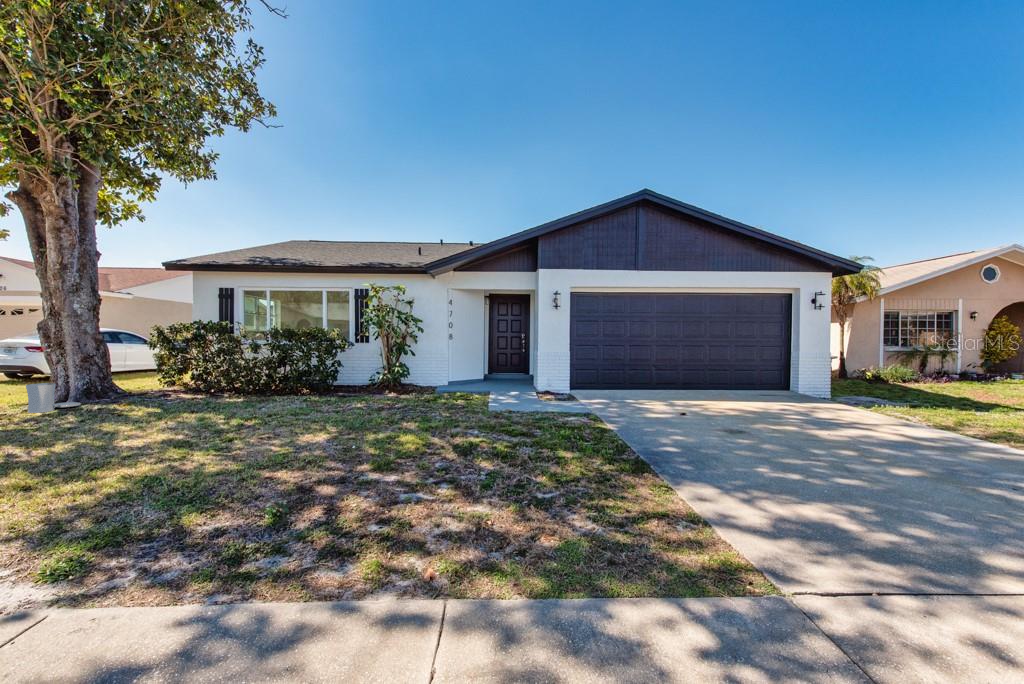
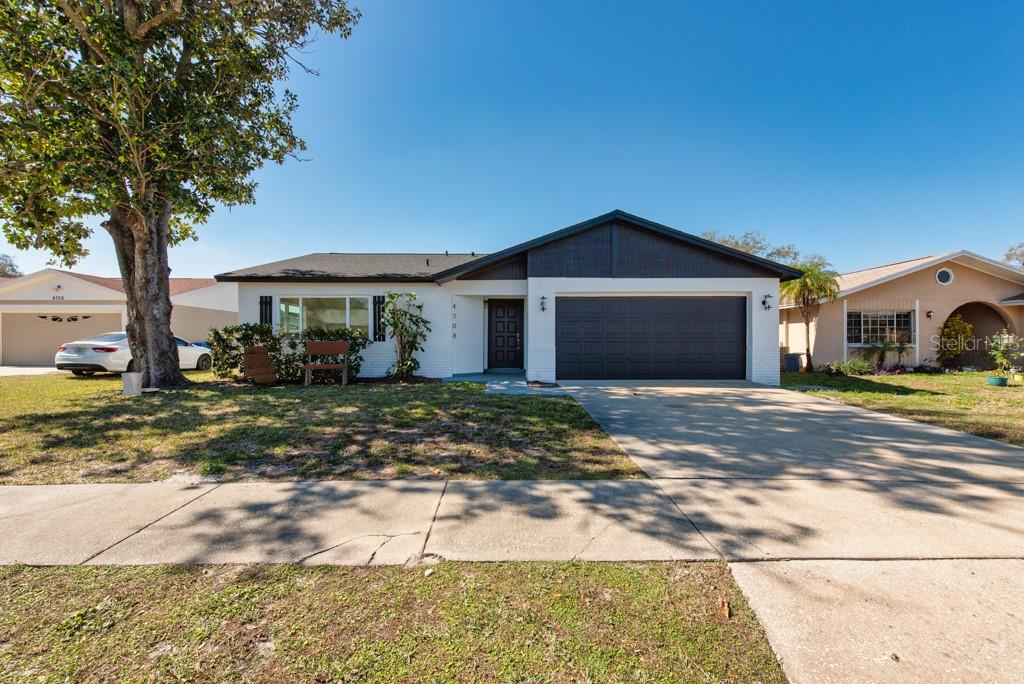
bench: none [264,343,323,398] -> present [302,341,348,386]
lounge chair: none [188,349,236,402] -> present [241,346,278,388]

